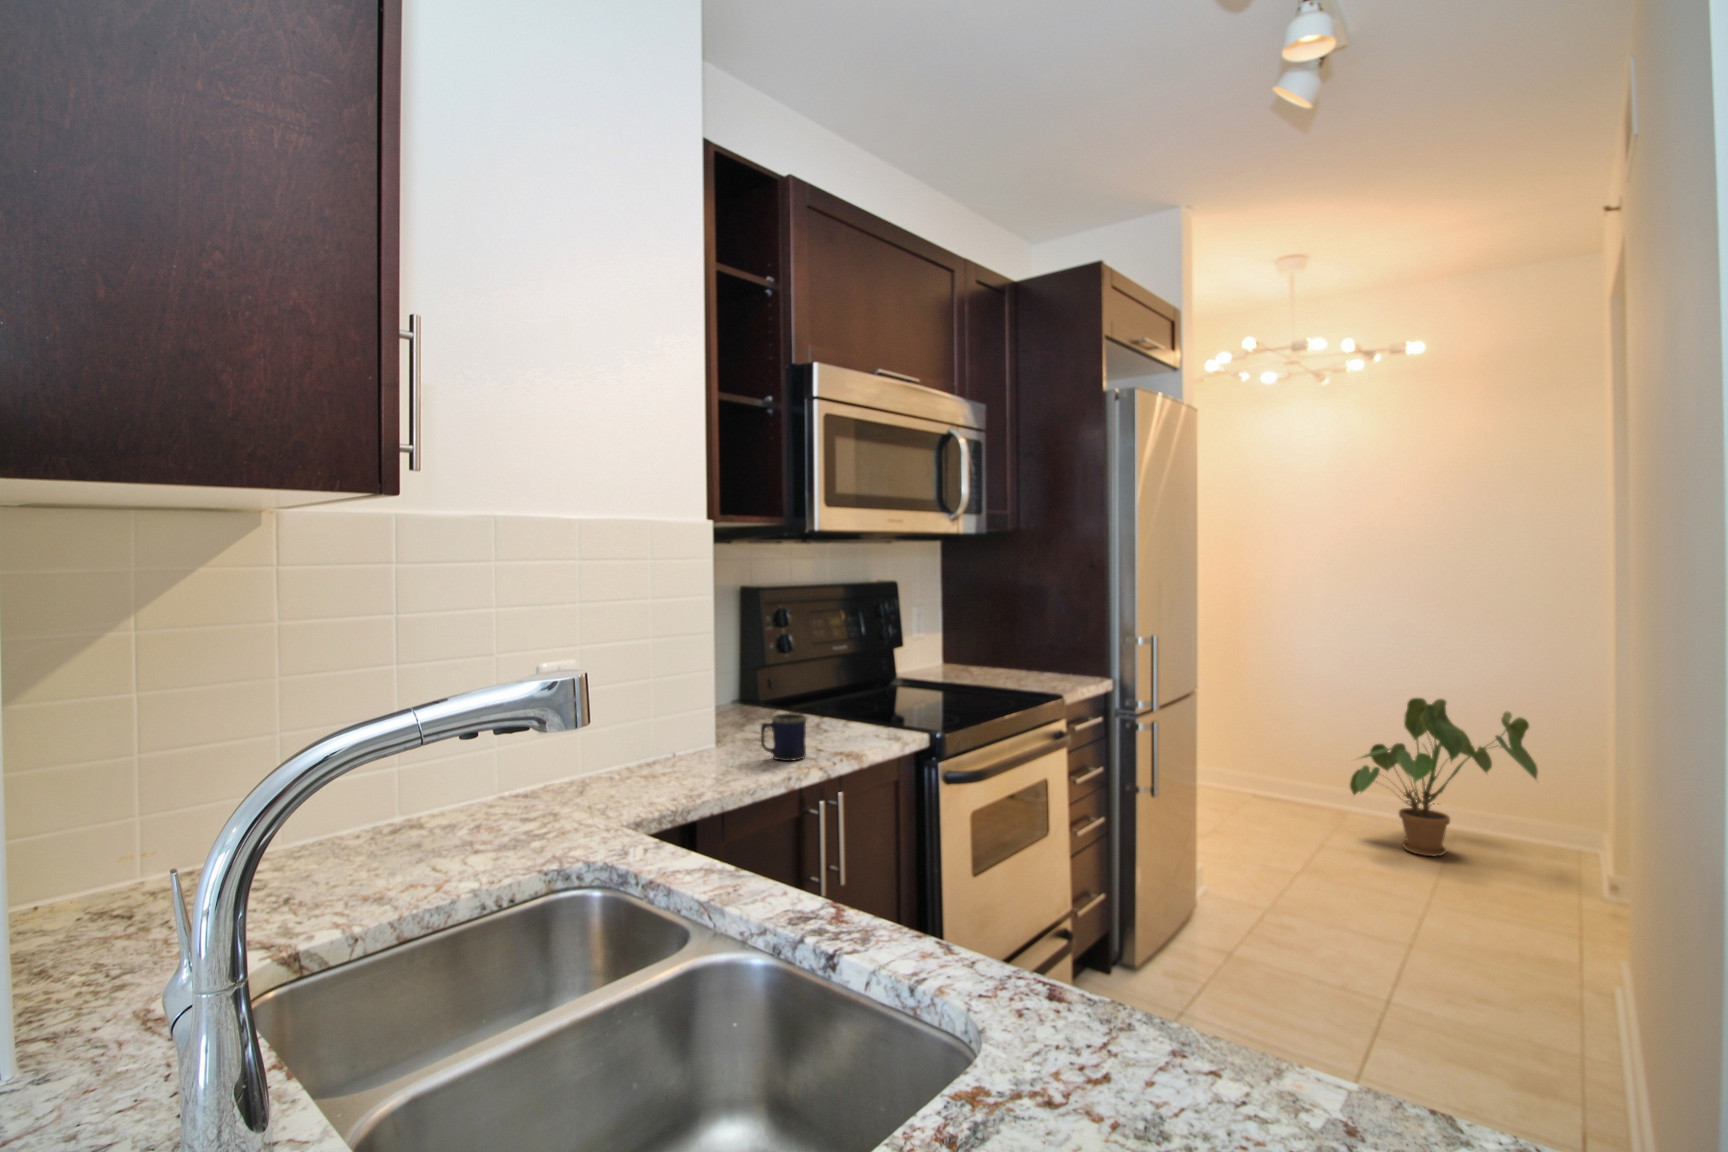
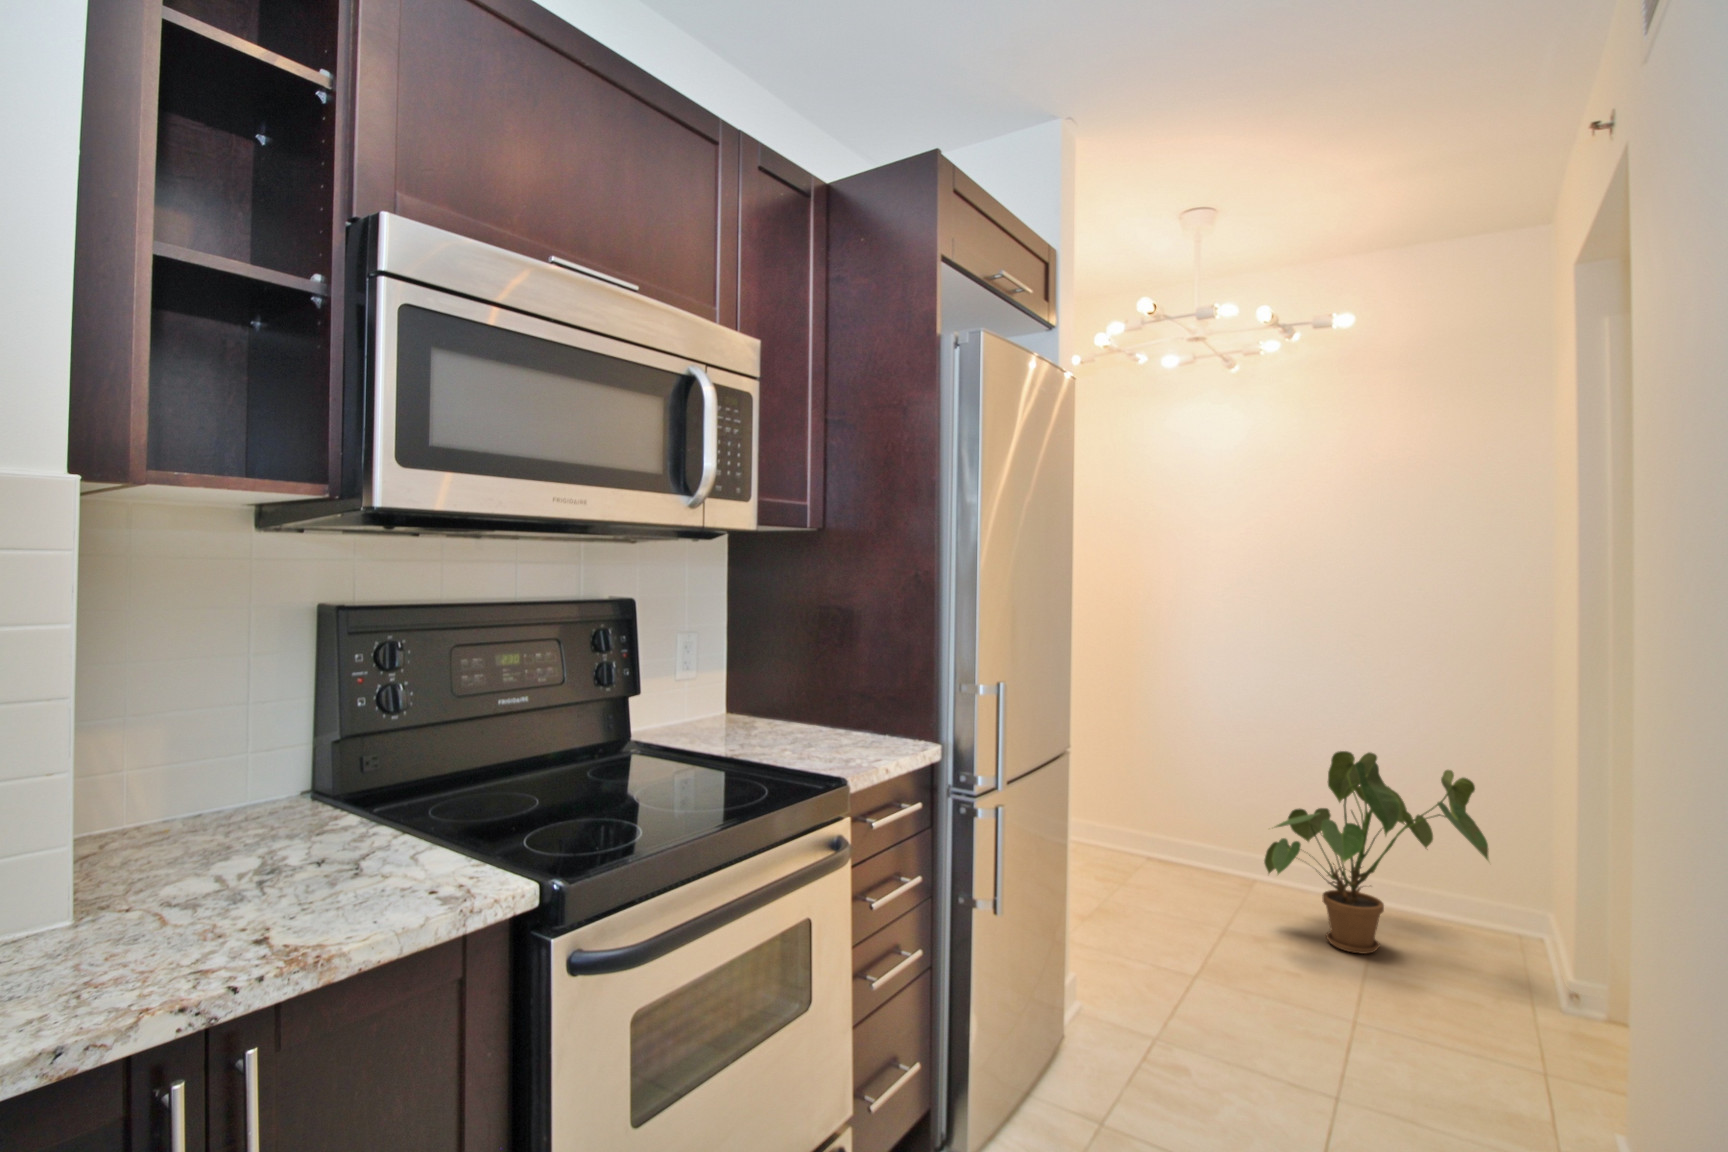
mug: present [761,713,806,761] -> none [131,855,236,962]

